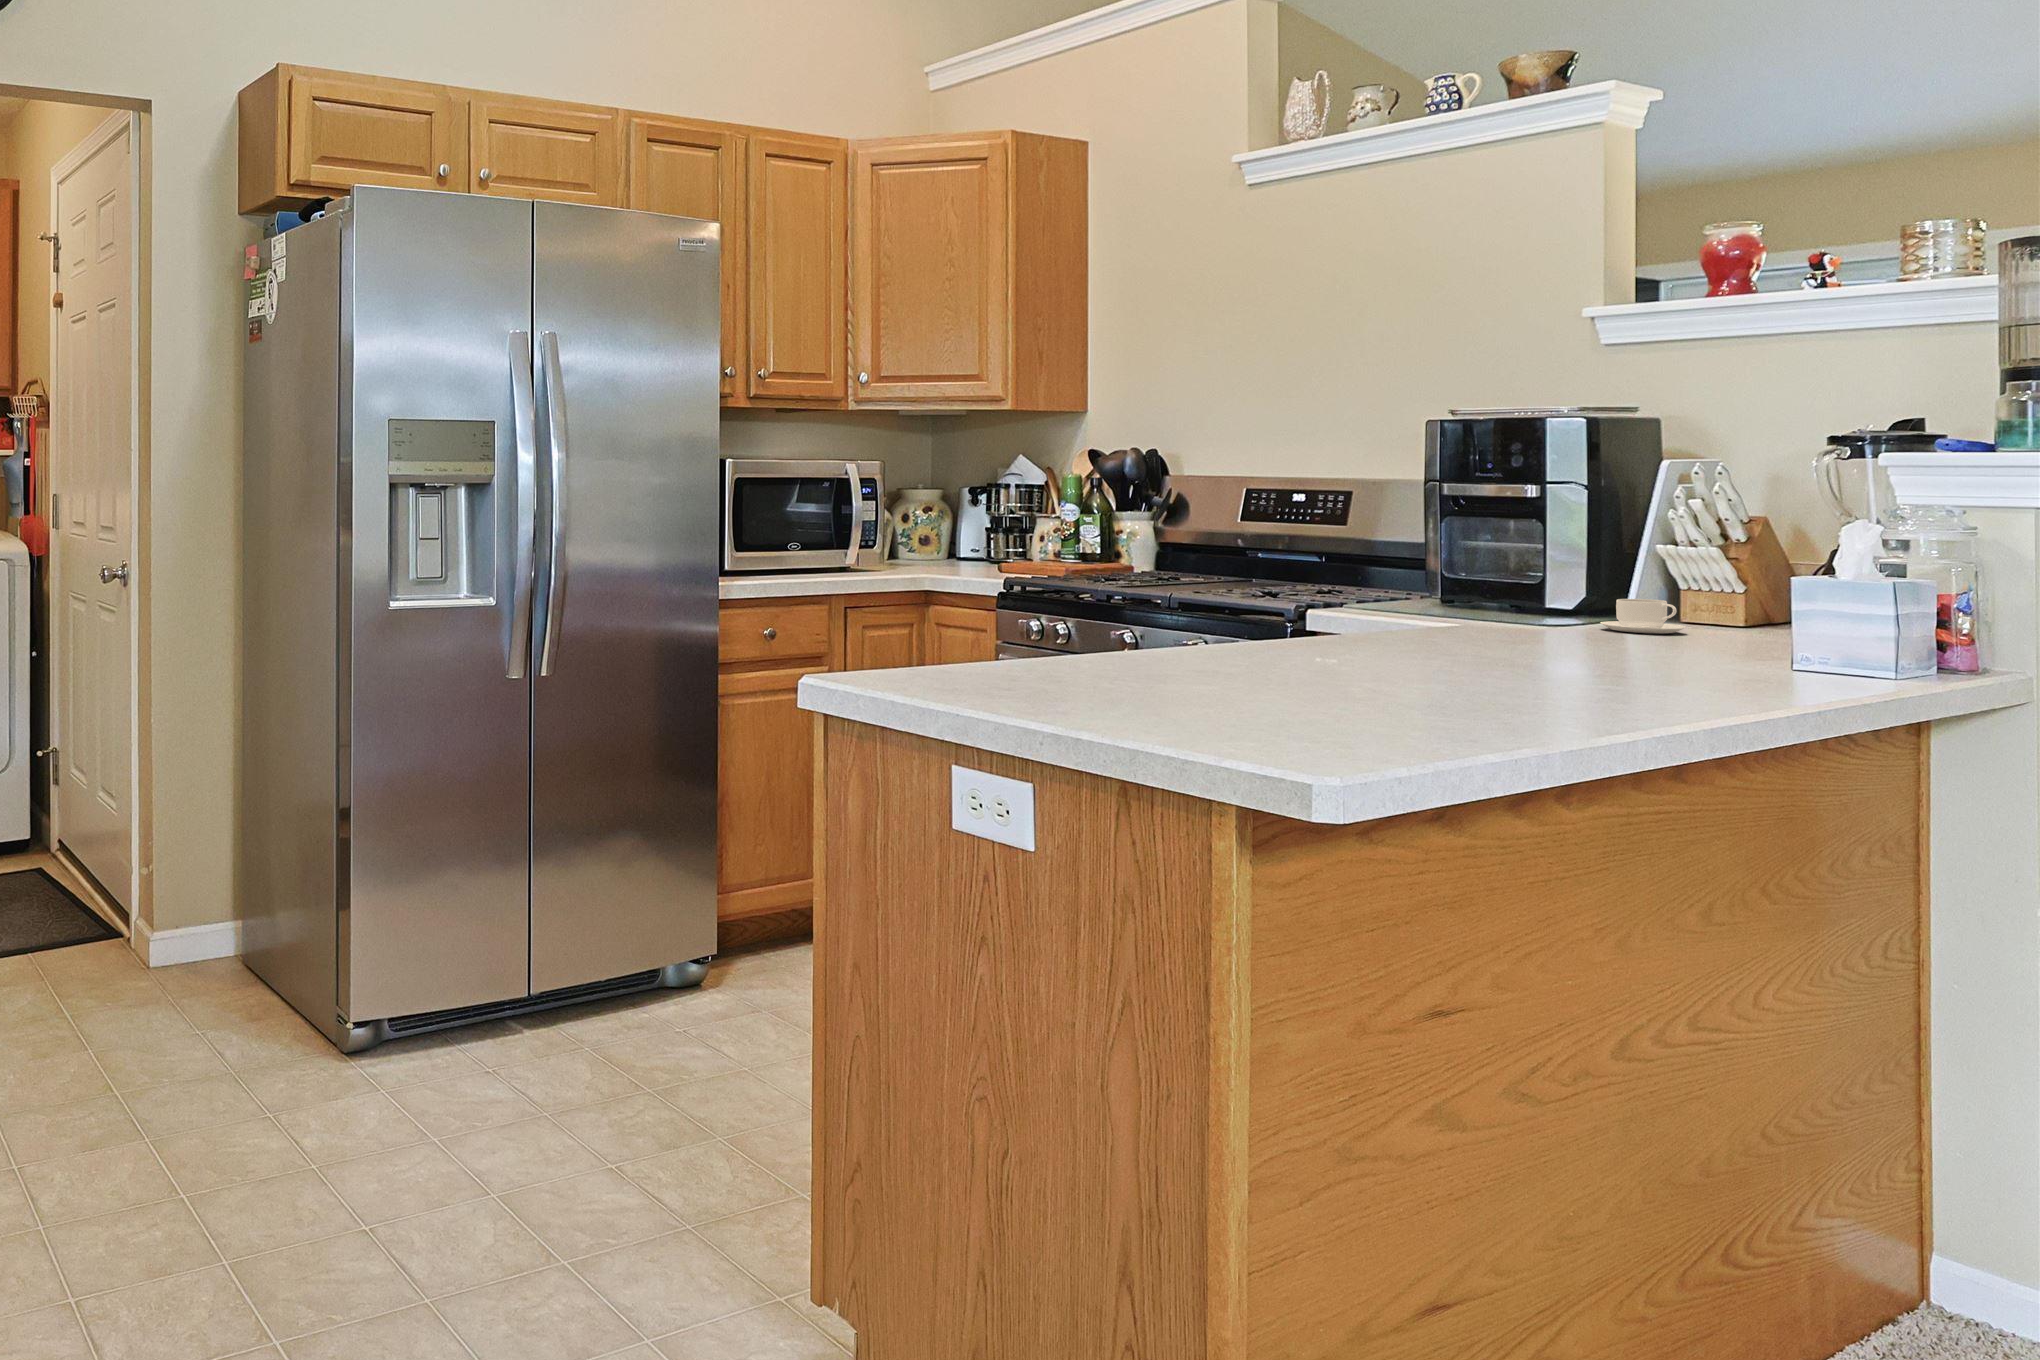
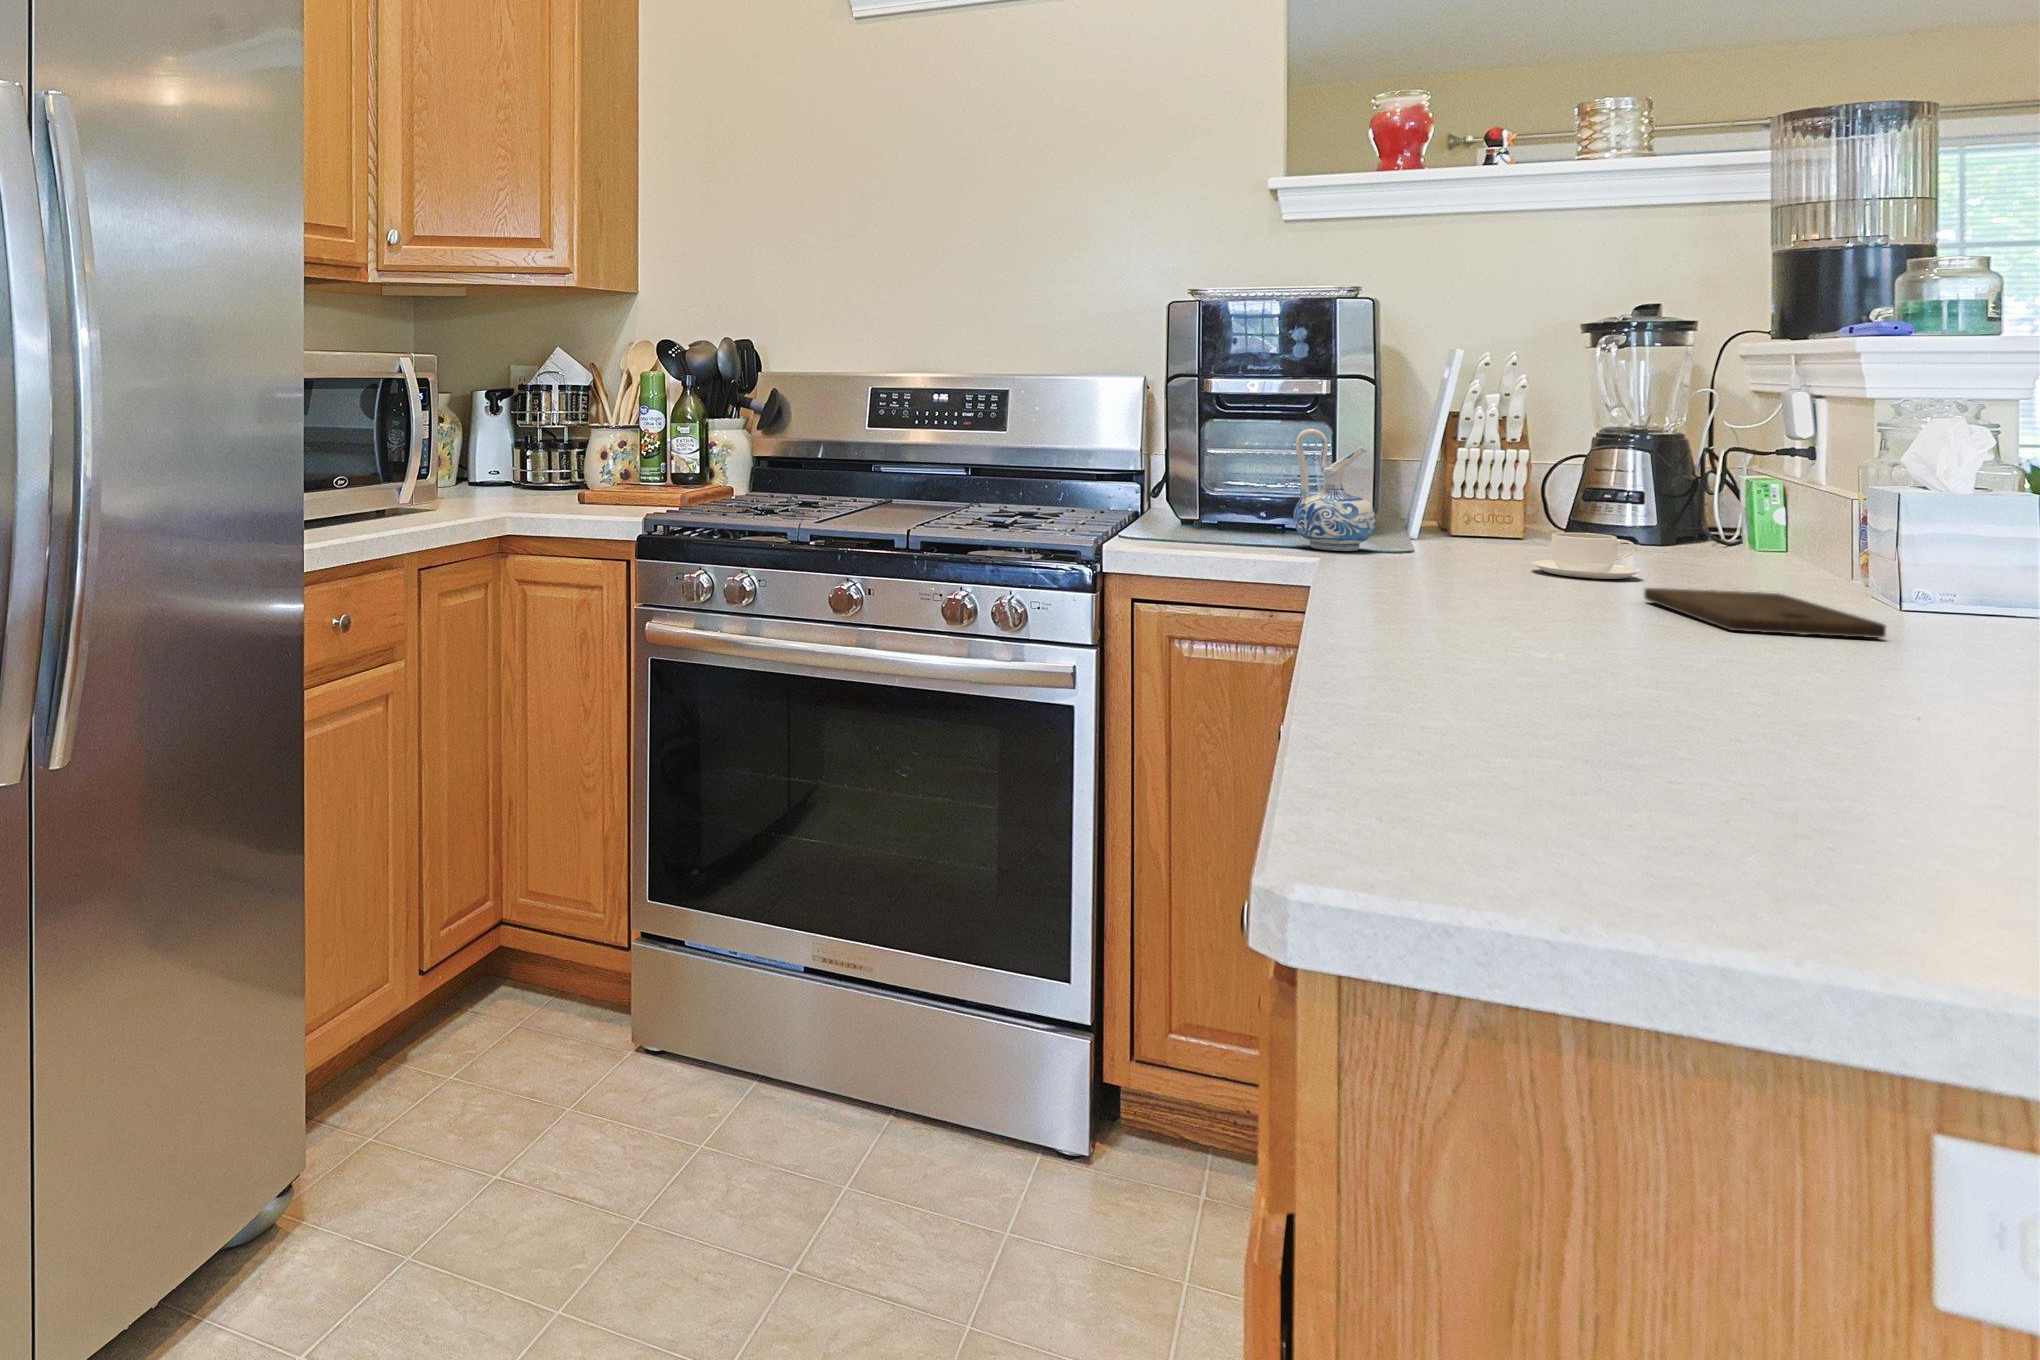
ceramic pitcher: none [1466,518,1533,614] -> present [1293,429,1376,551]
cutting board: none [1546,630,1684,657] -> present [1644,588,1886,638]

